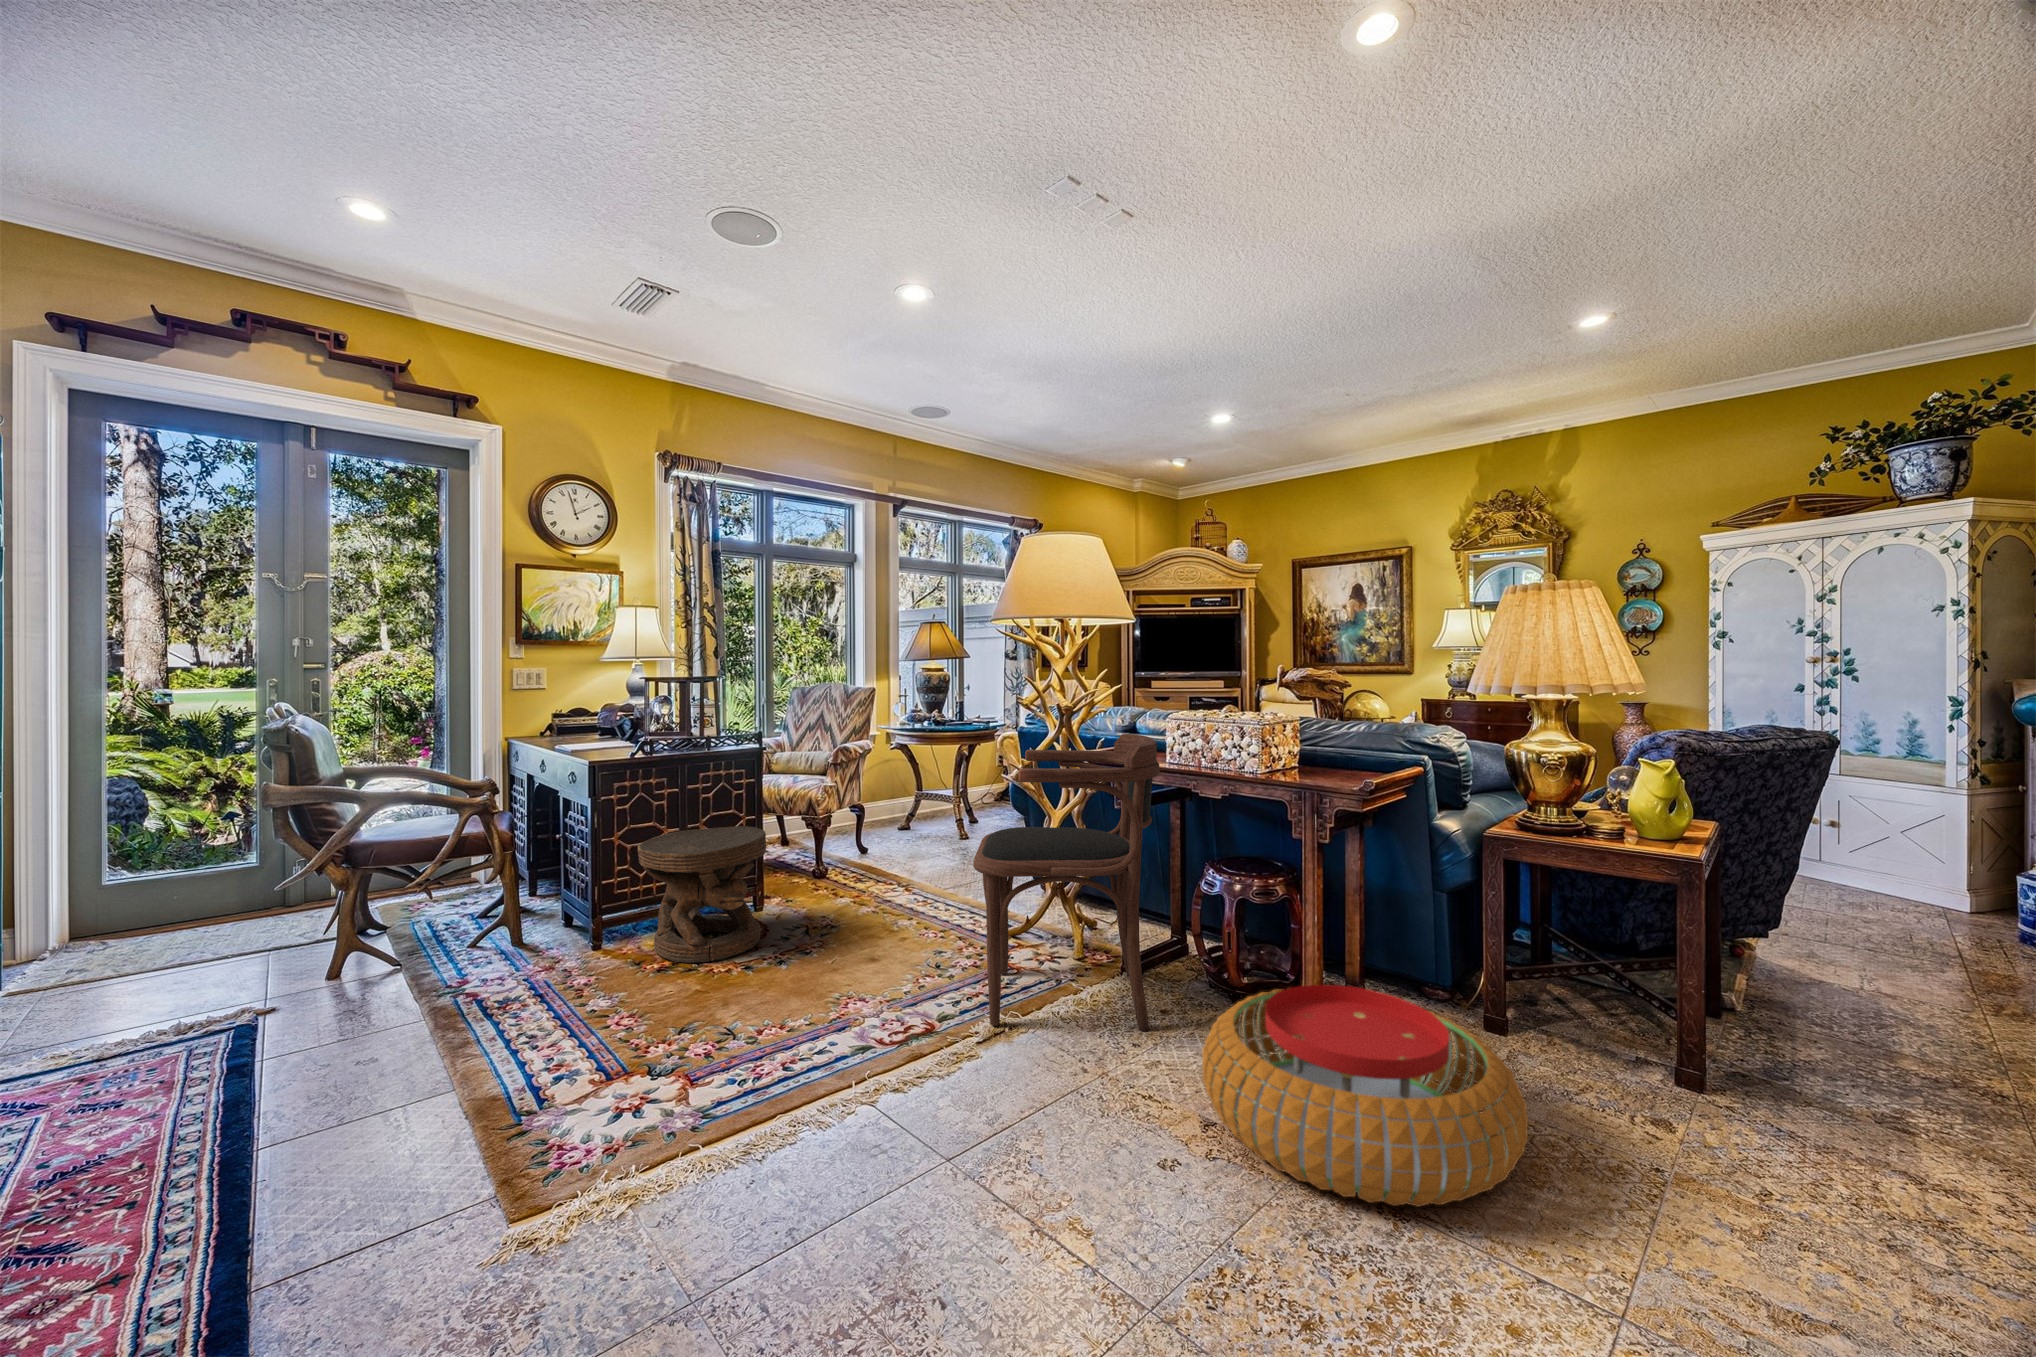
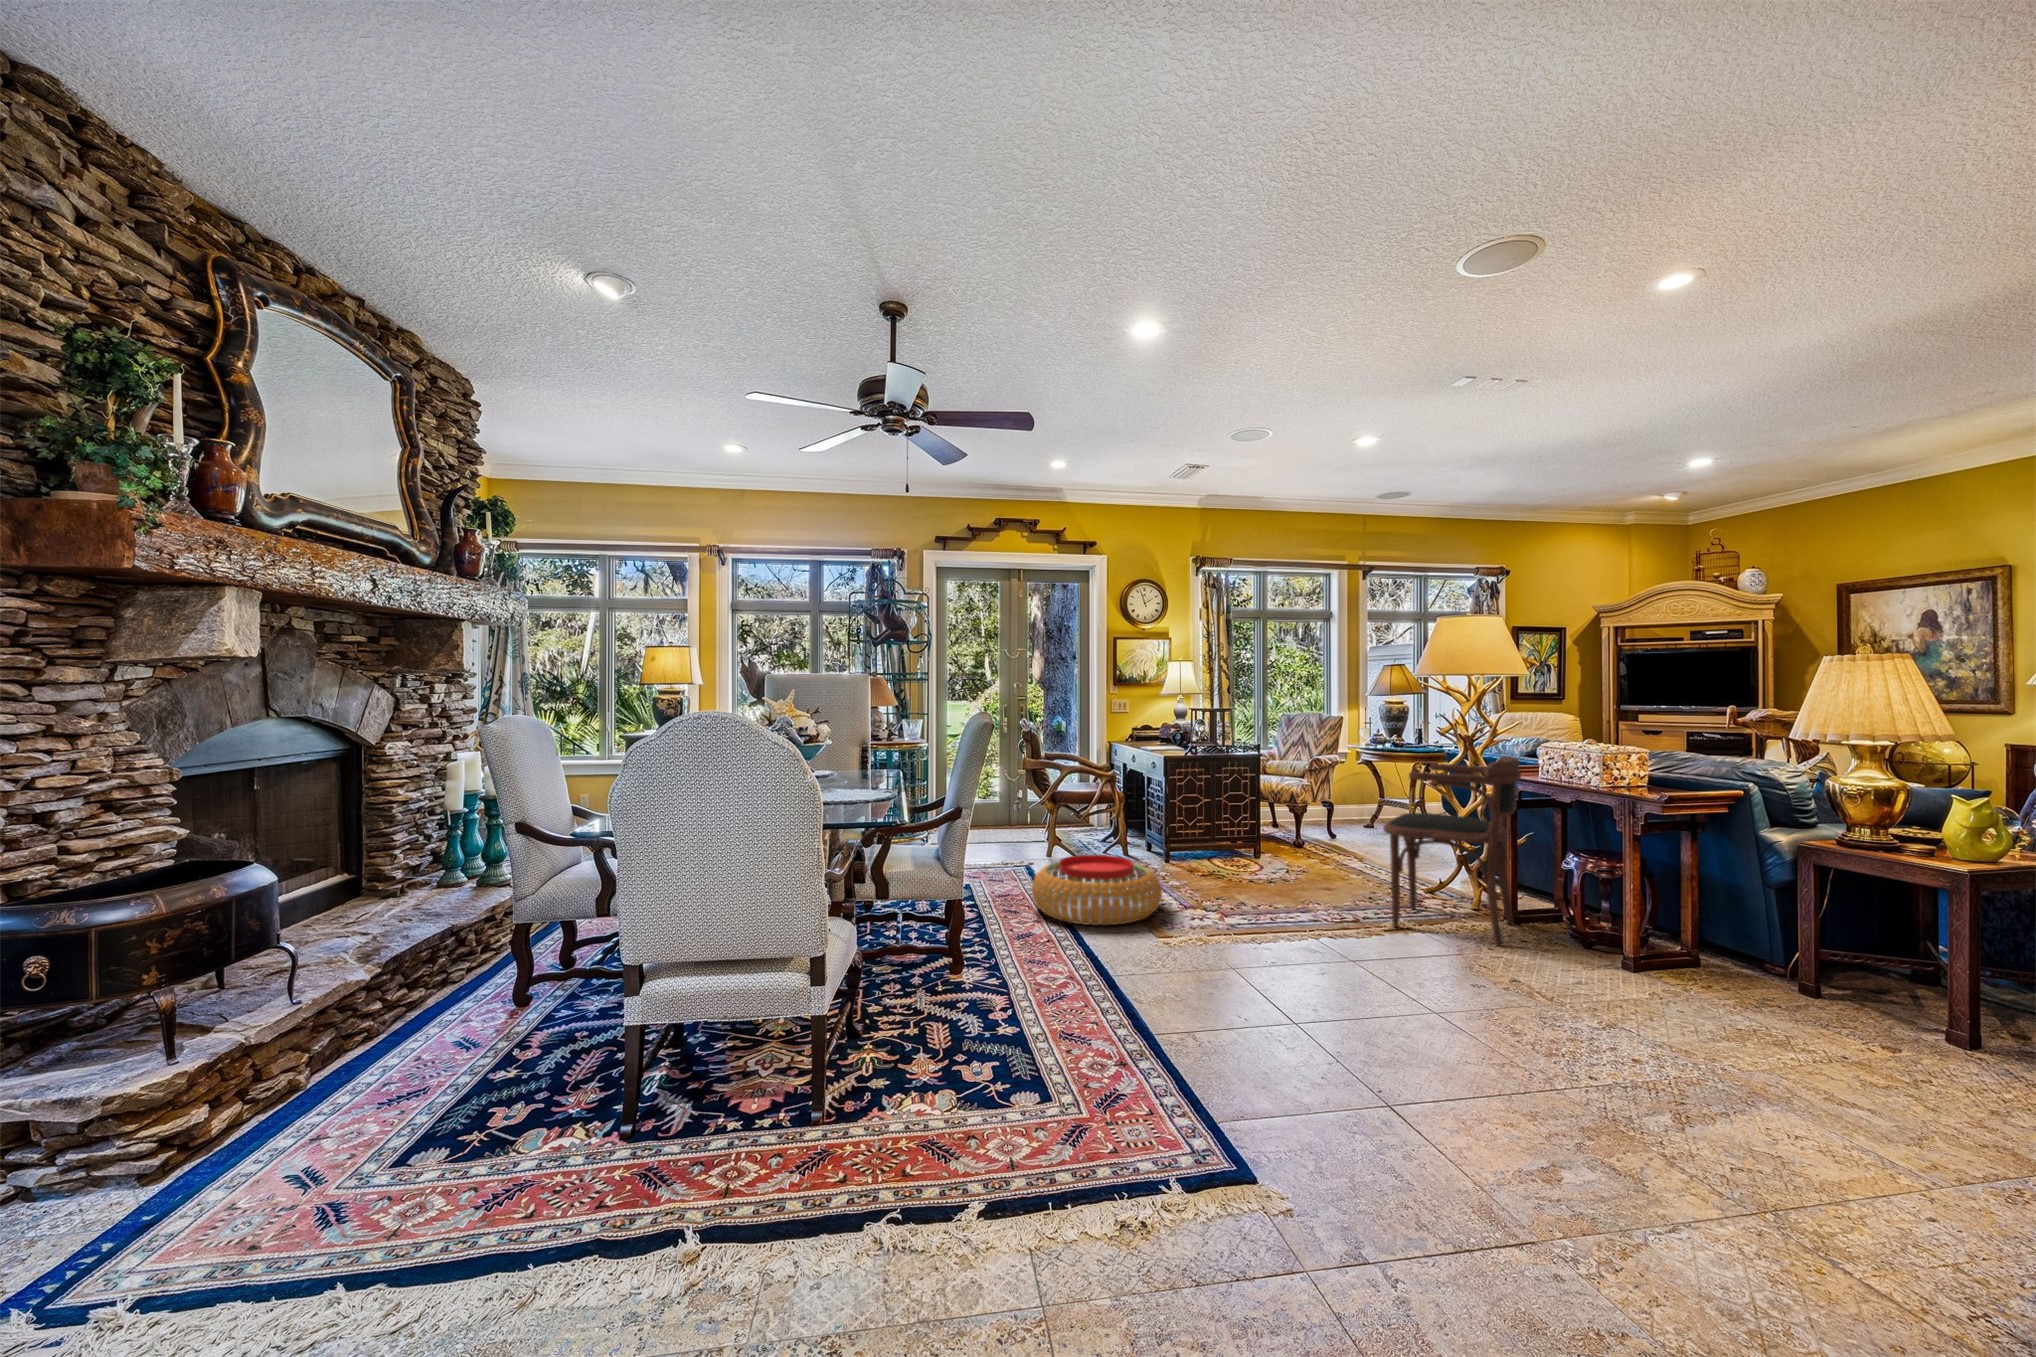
side table: present [638,826,766,963] -> none [1187,802,1260,877]
pouf: present [1202,985,1528,1207] -> present [1032,855,1162,925]

